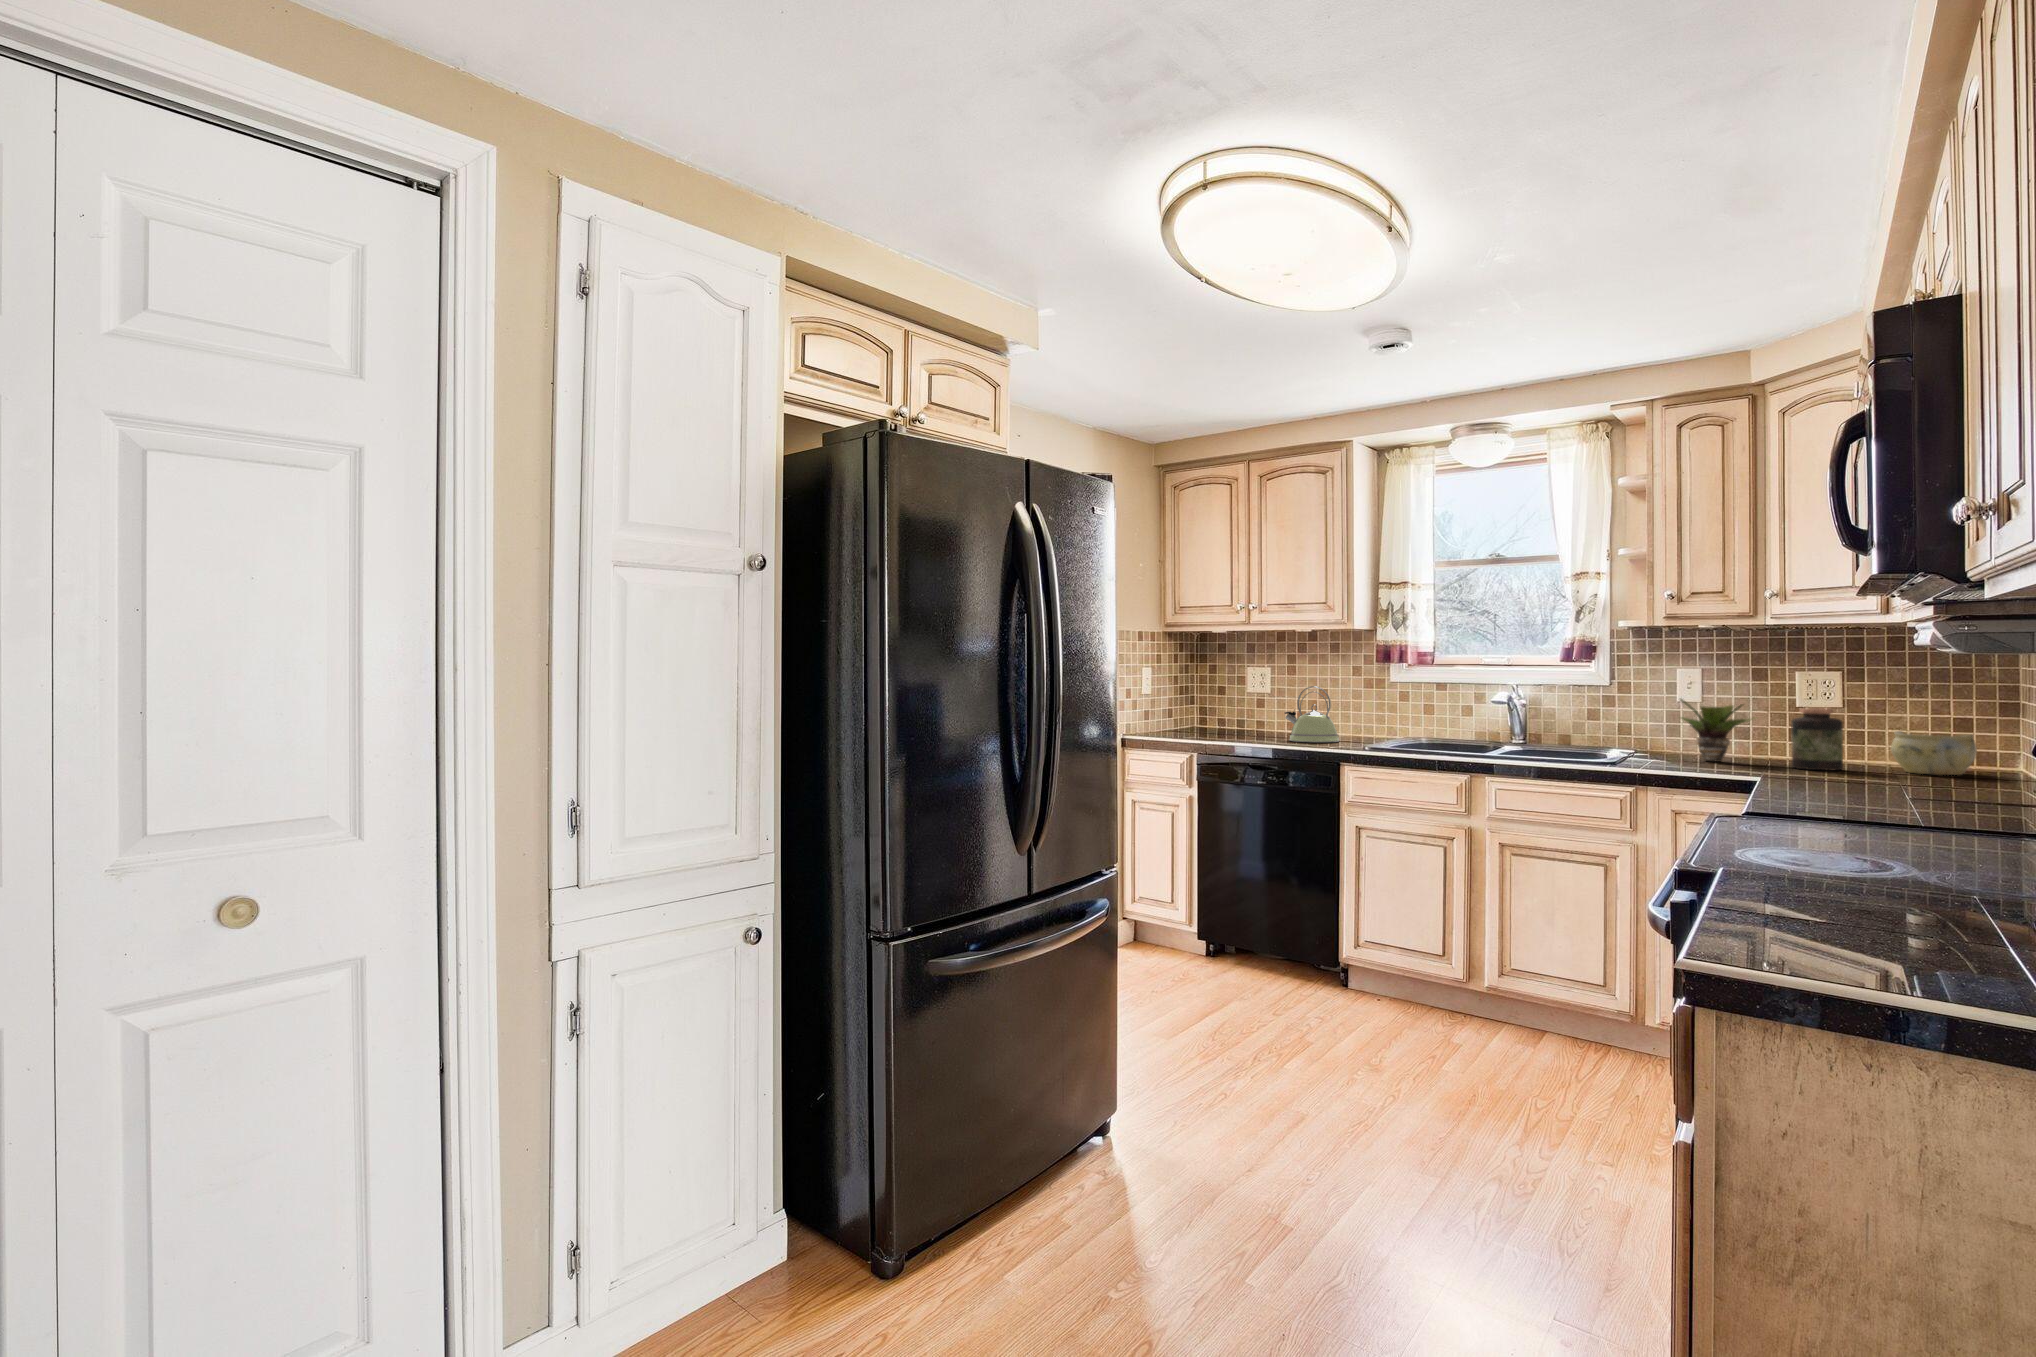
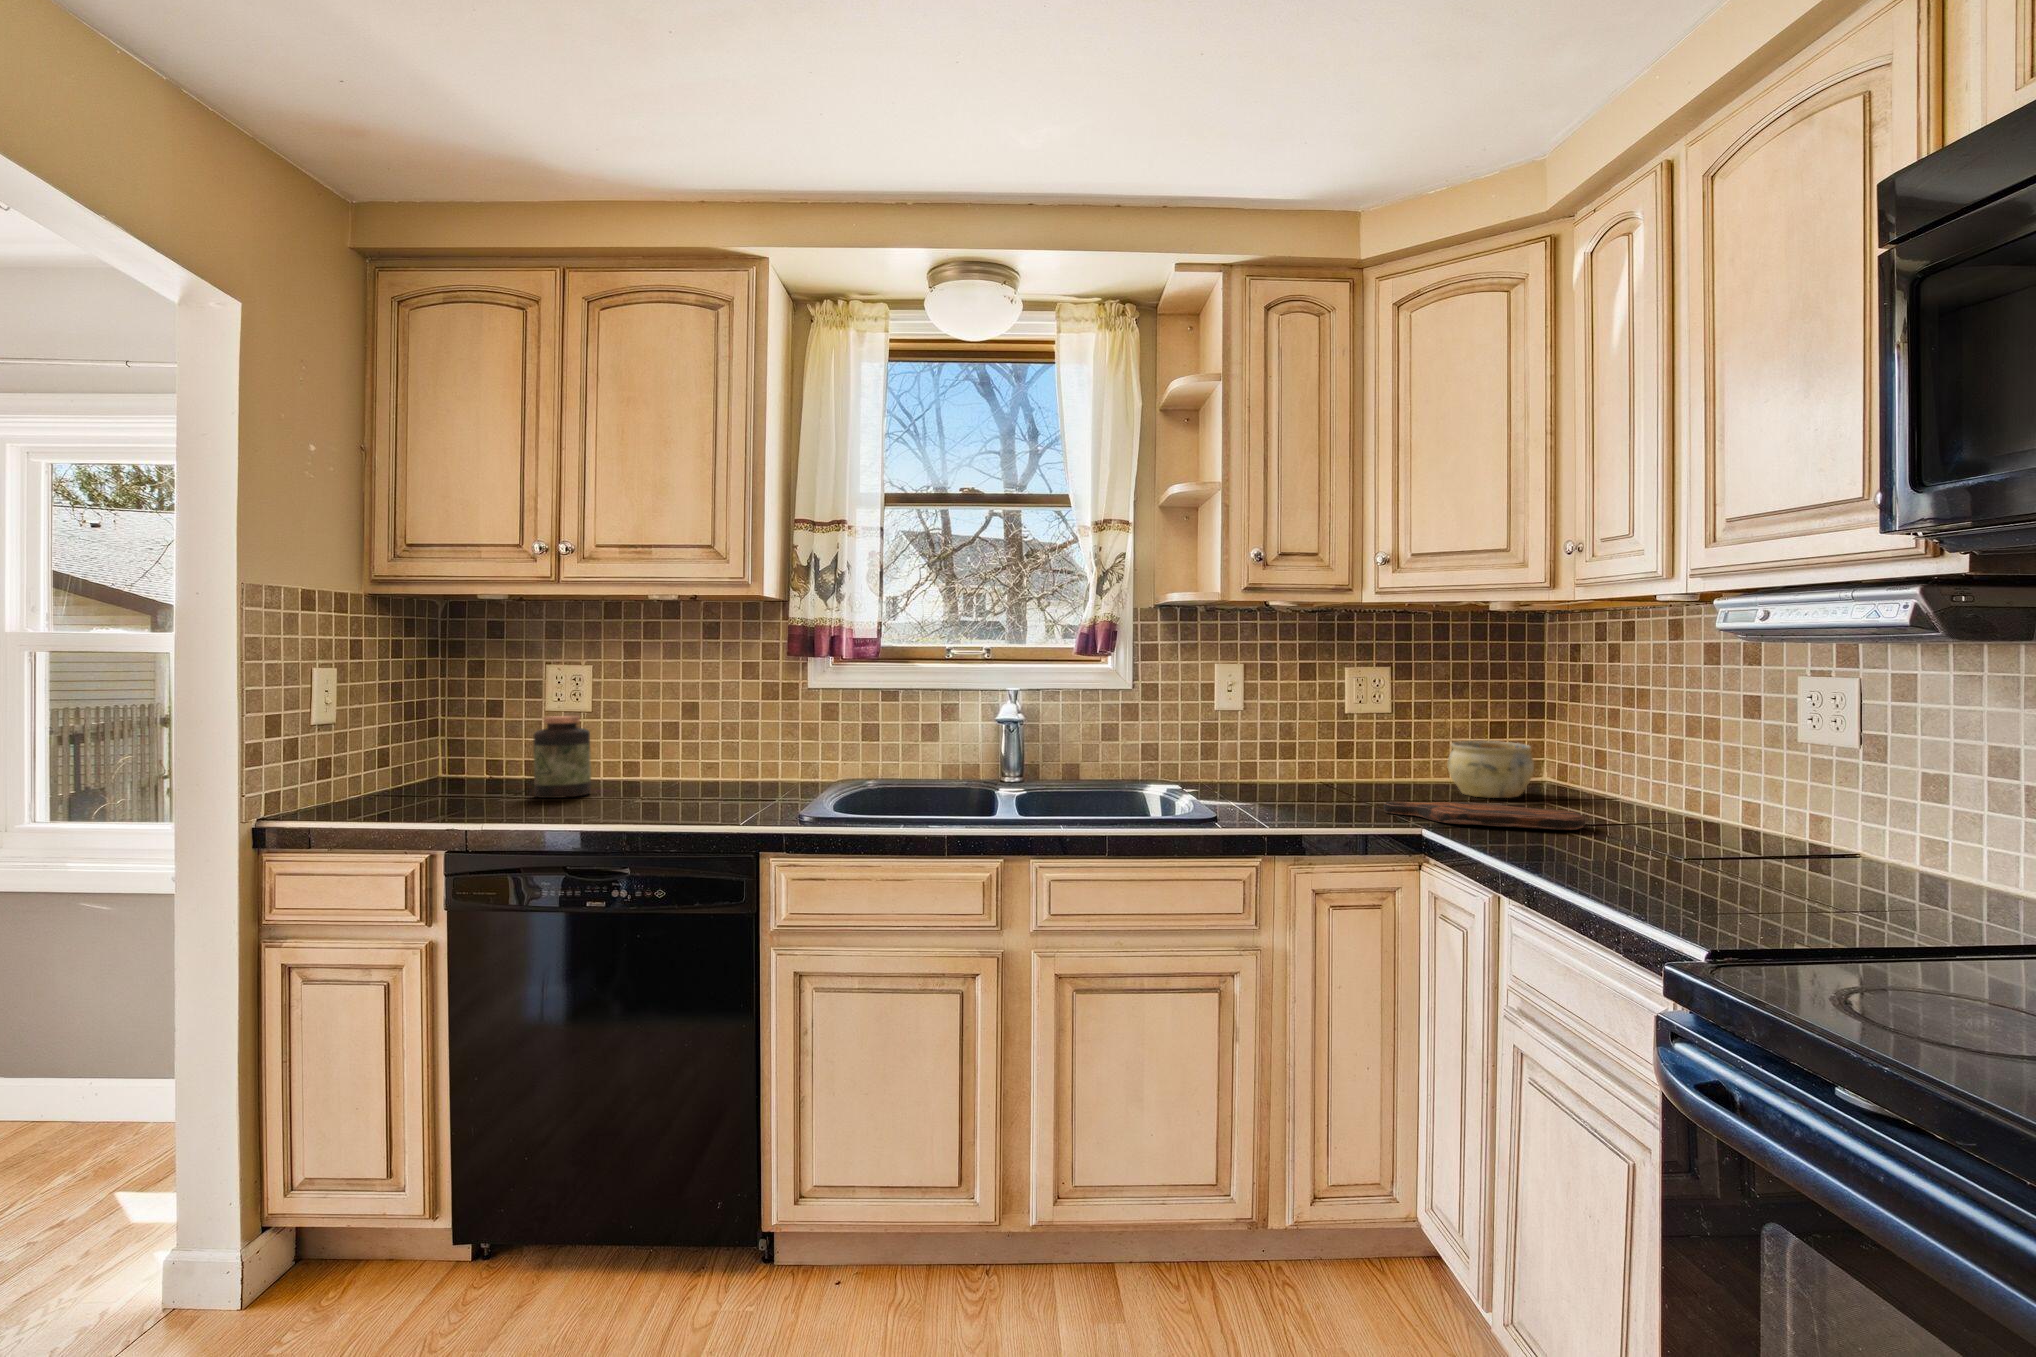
kettle: present [1285,686,1339,742] -> none [626,697,728,801]
potted plant: present [1680,698,1751,762] -> none [1210,707,1317,795]
jar: present [1791,708,1843,770] -> present [533,716,591,798]
cutting board: none [1777,766,1923,786] -> present [1384,801,1585,830]

